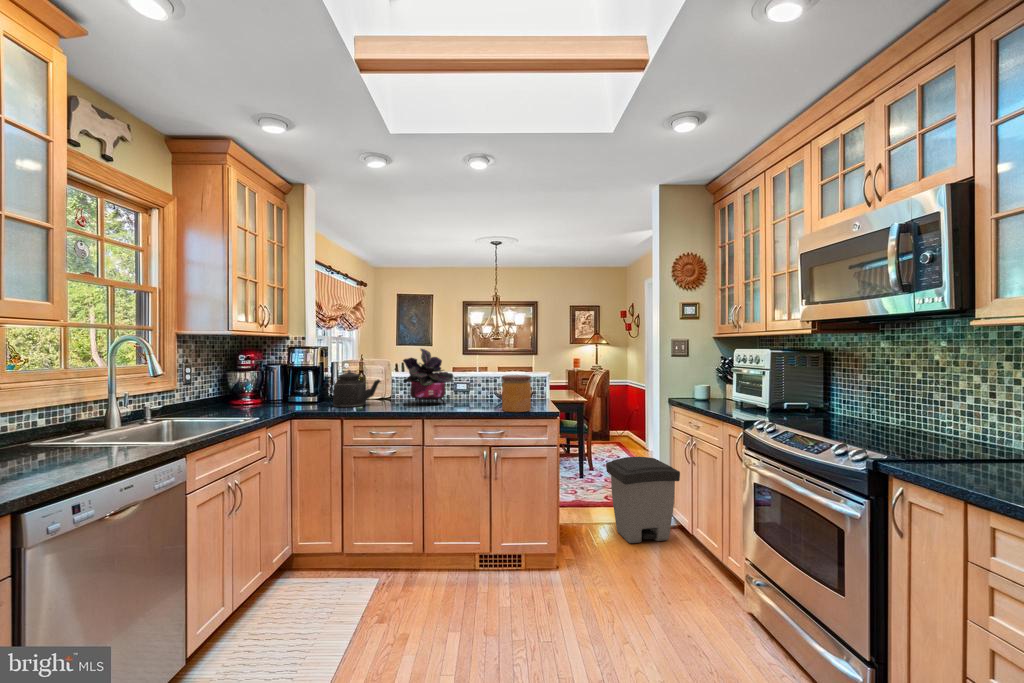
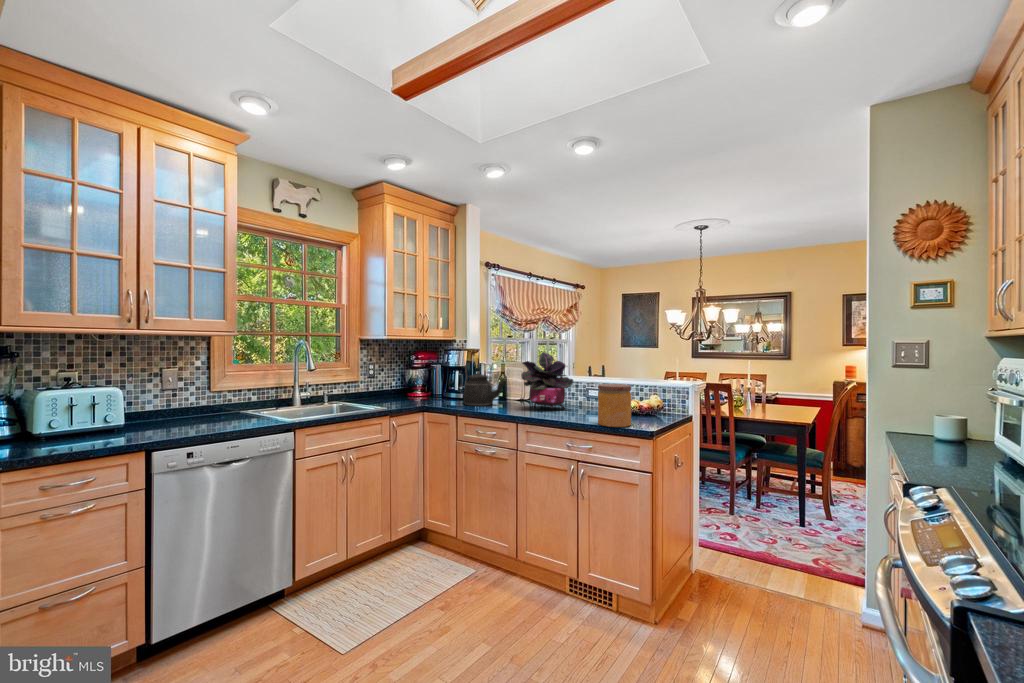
trash can: present [606,457,680,543] -> none [769,507,874,642]

